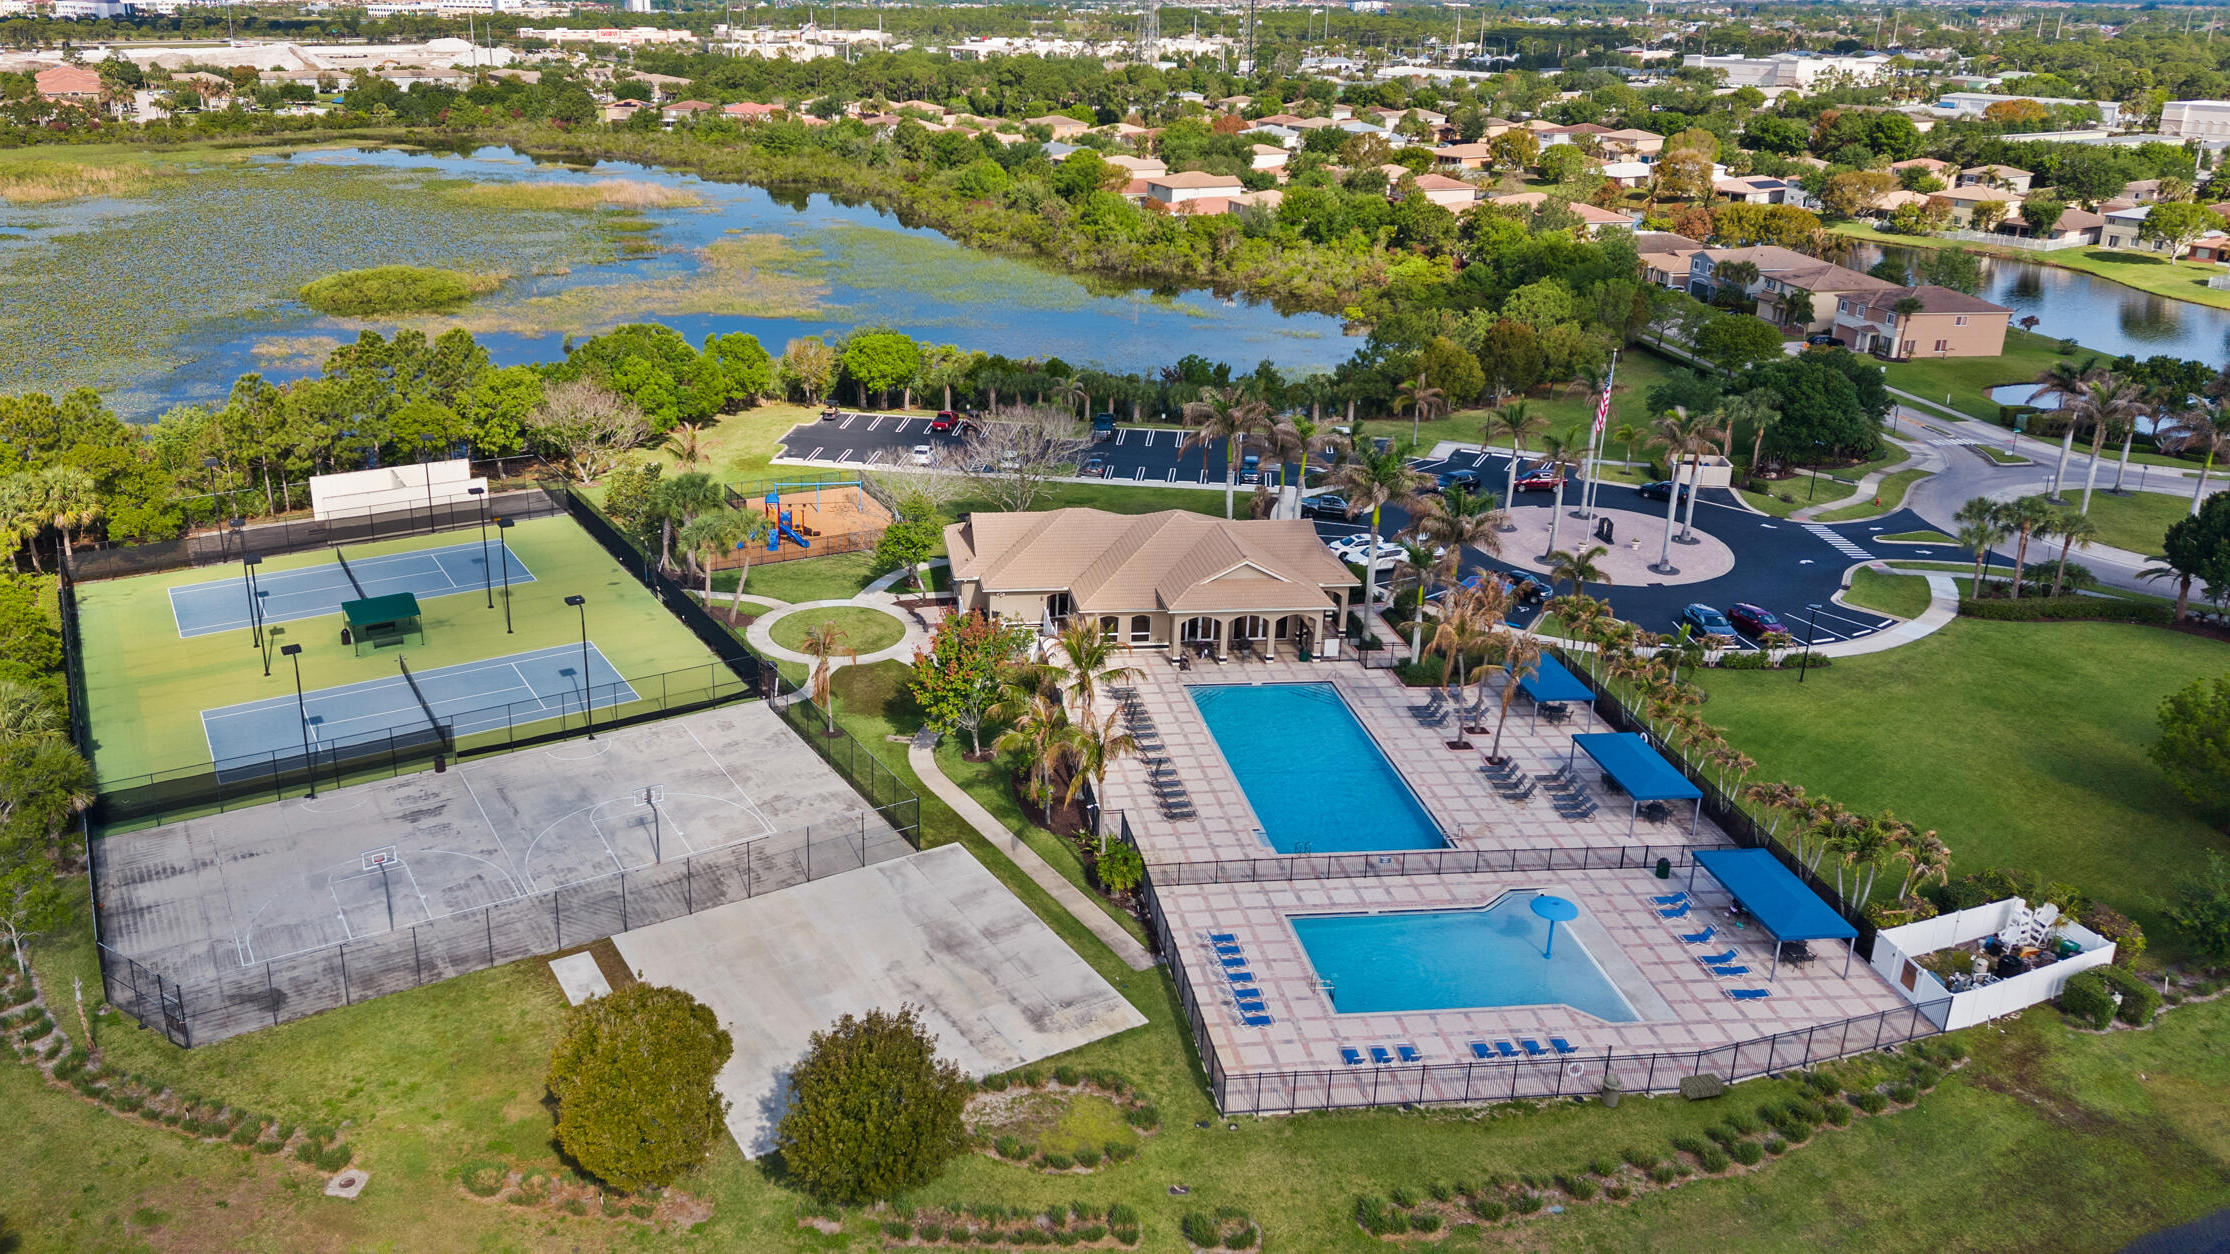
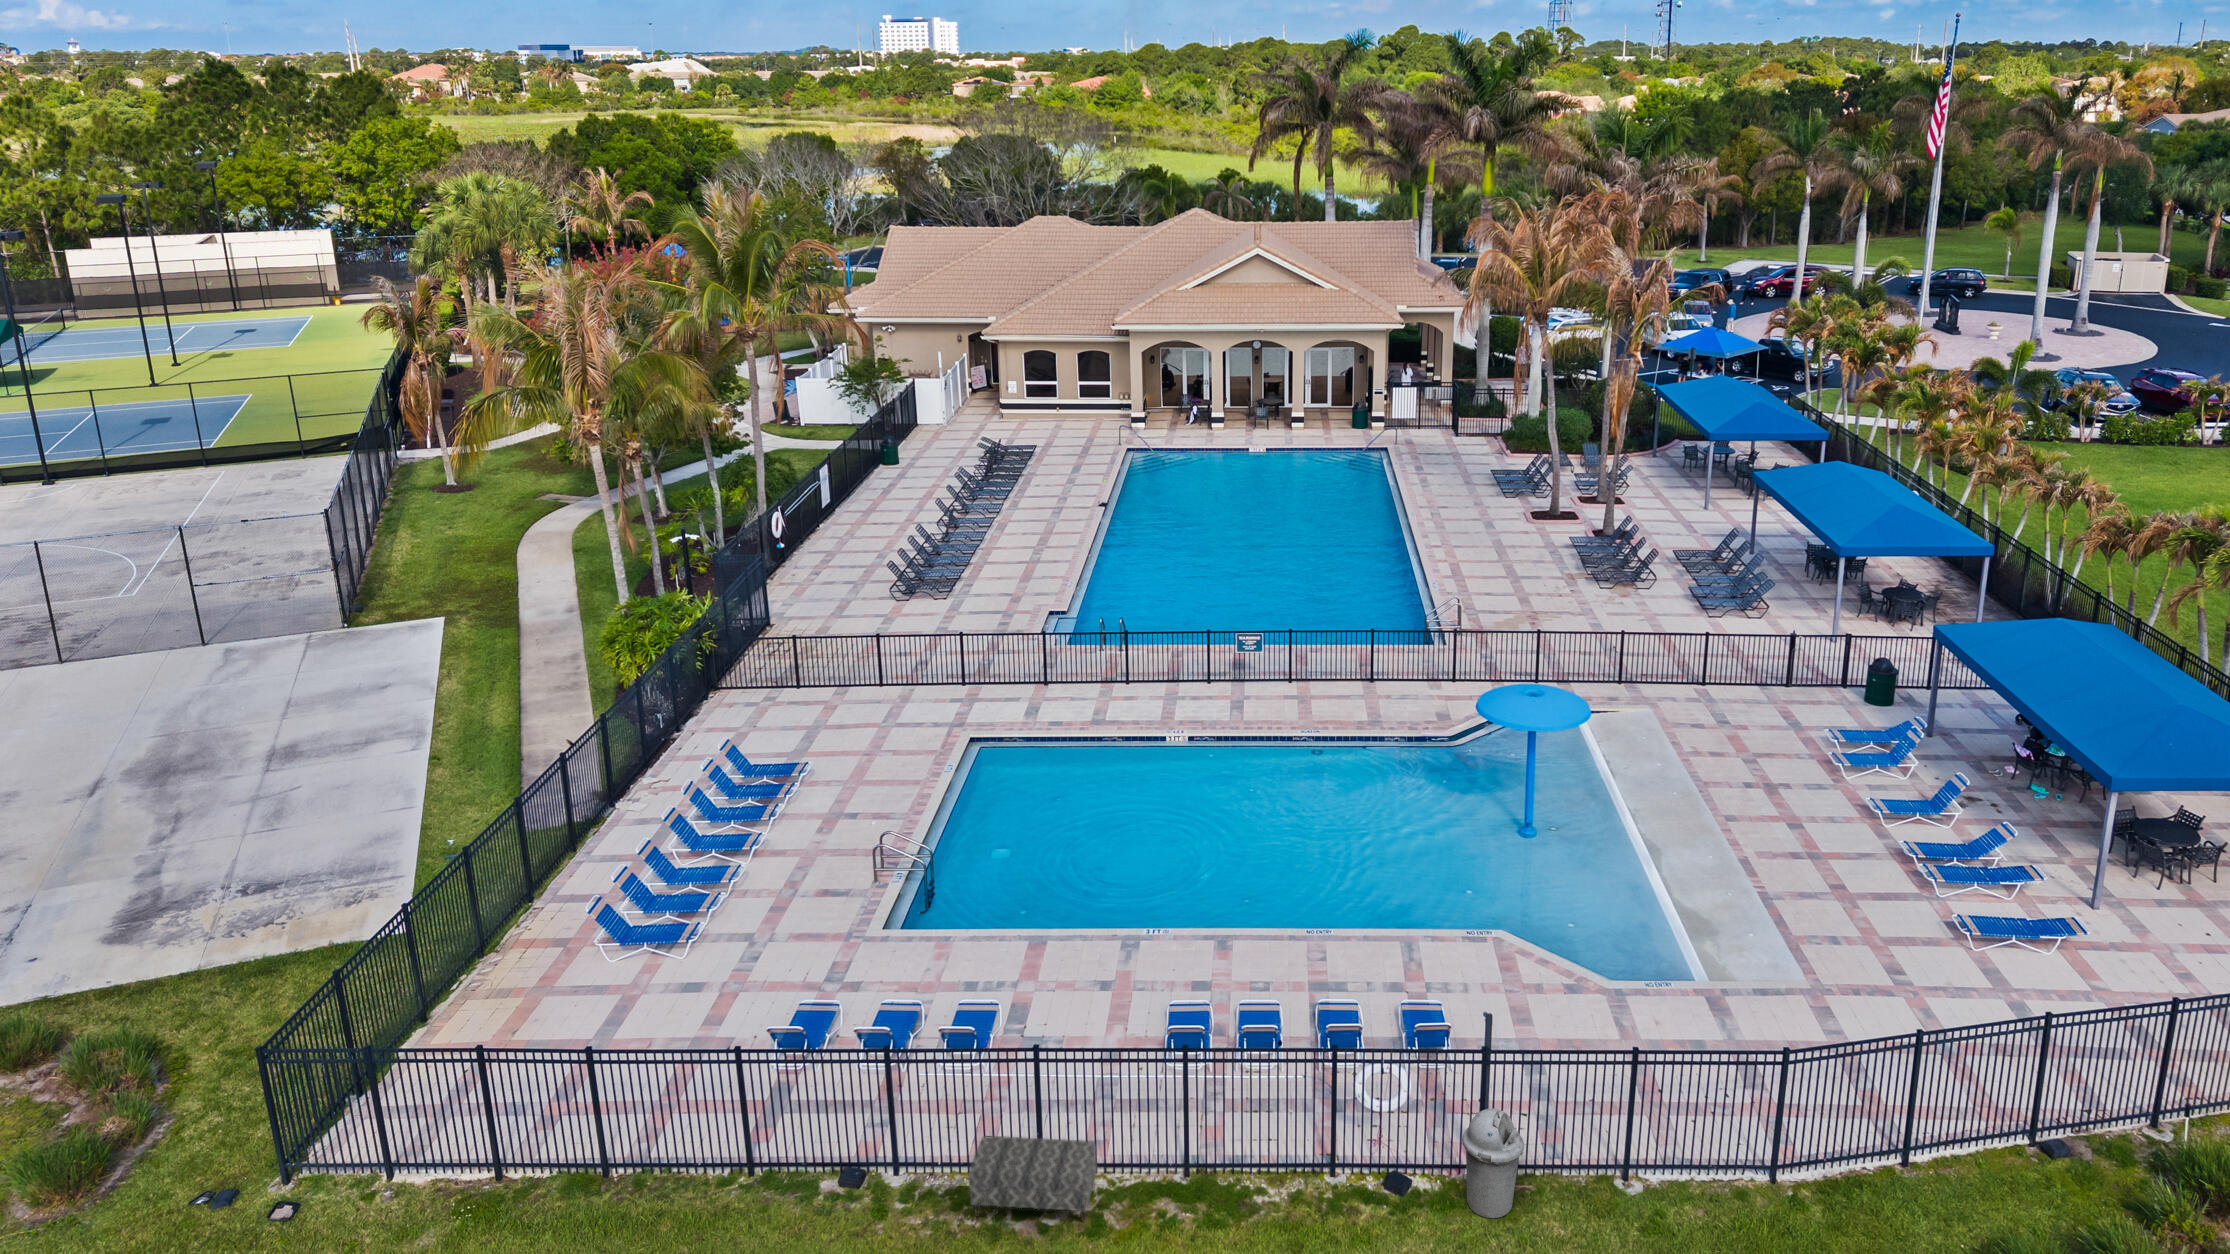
bench: present [1679,1073,1724,1103] -> present [969,1136,1097,1222]

